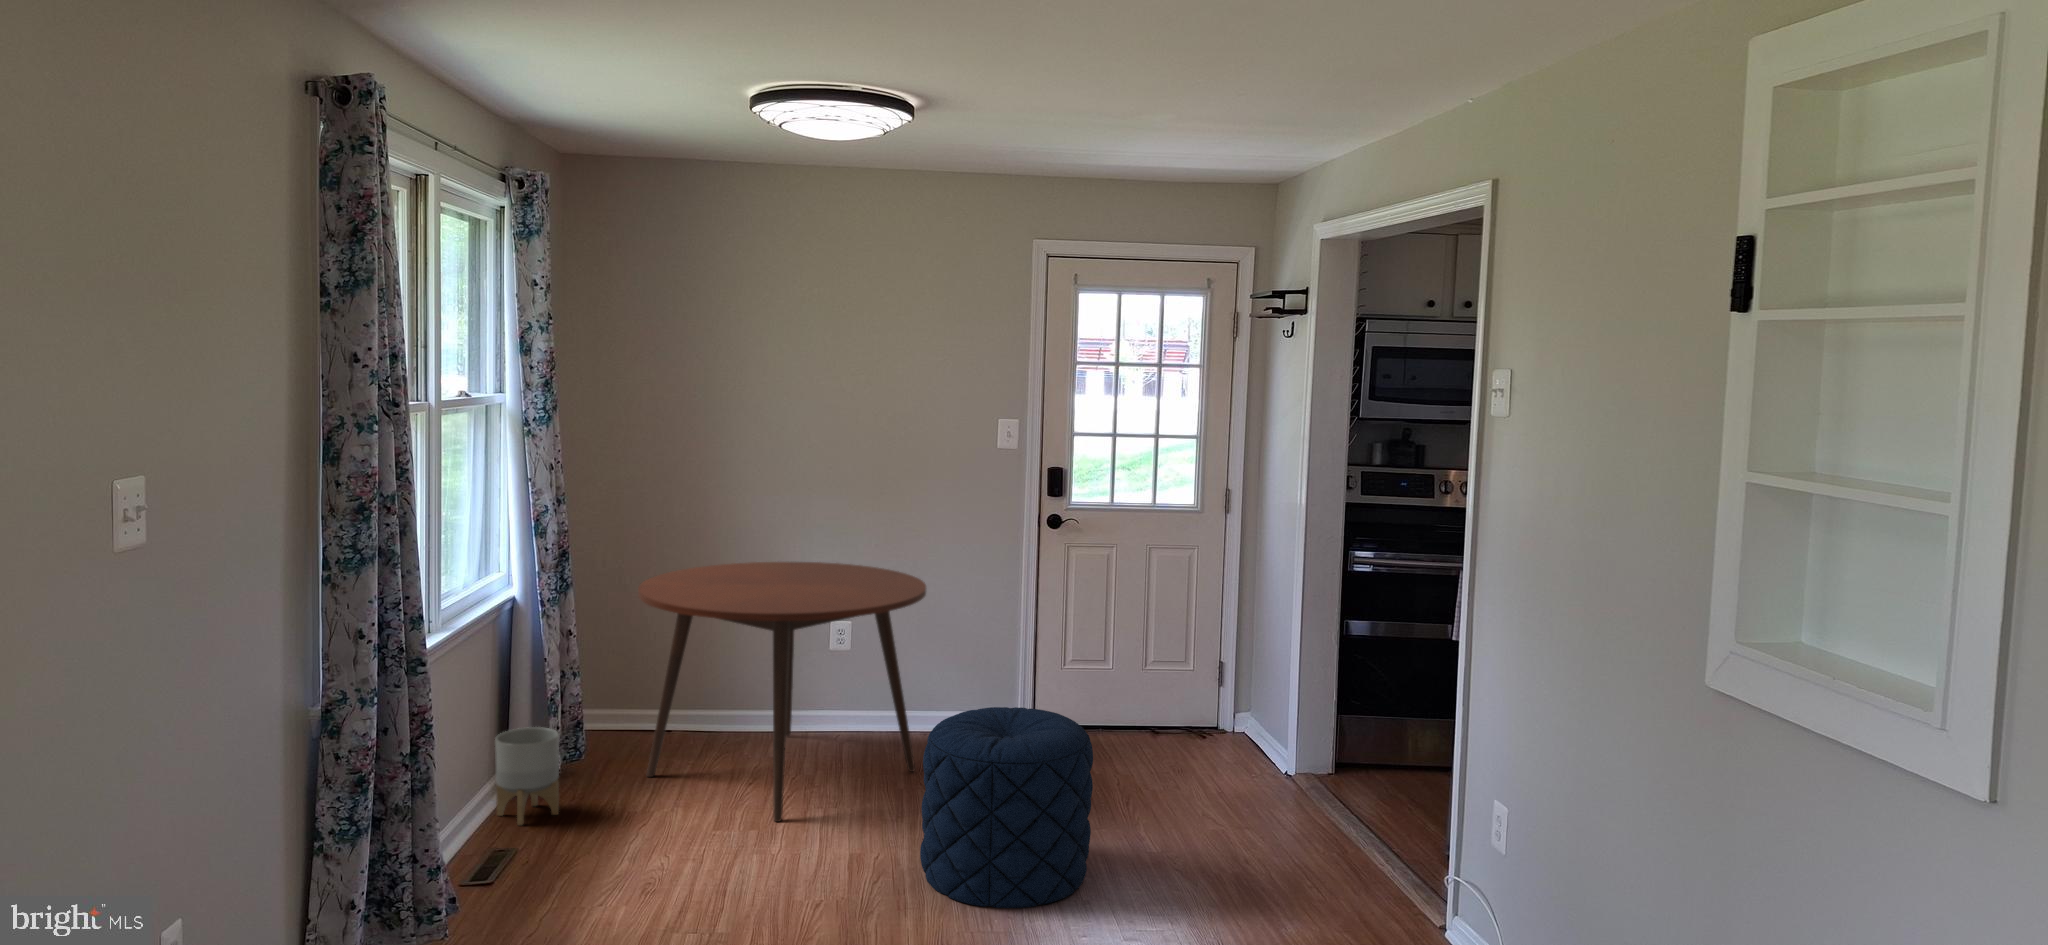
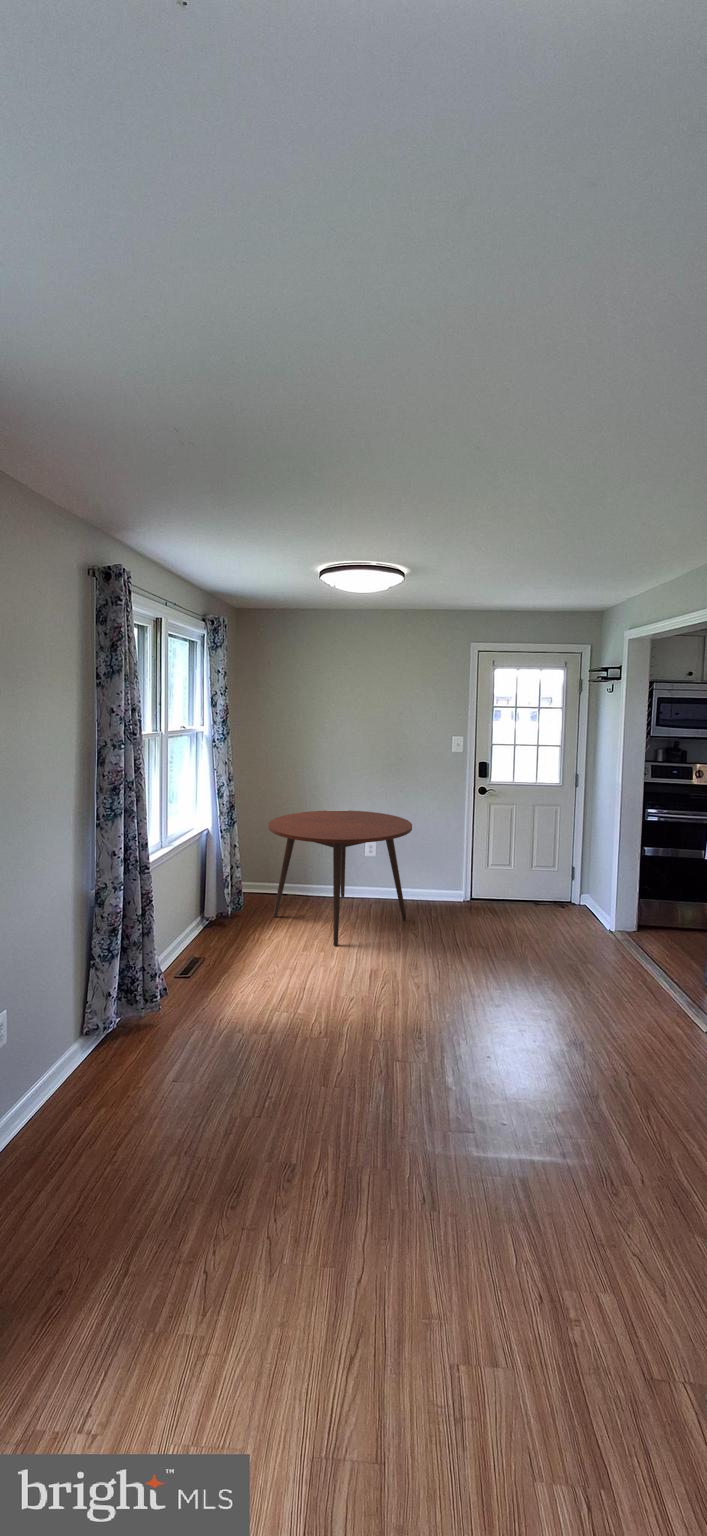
pouf: present [920,707,1093,908] -> none [409,894,505,1008]
planter: present [495,727,559,825] -> none [199,892,229,941]

